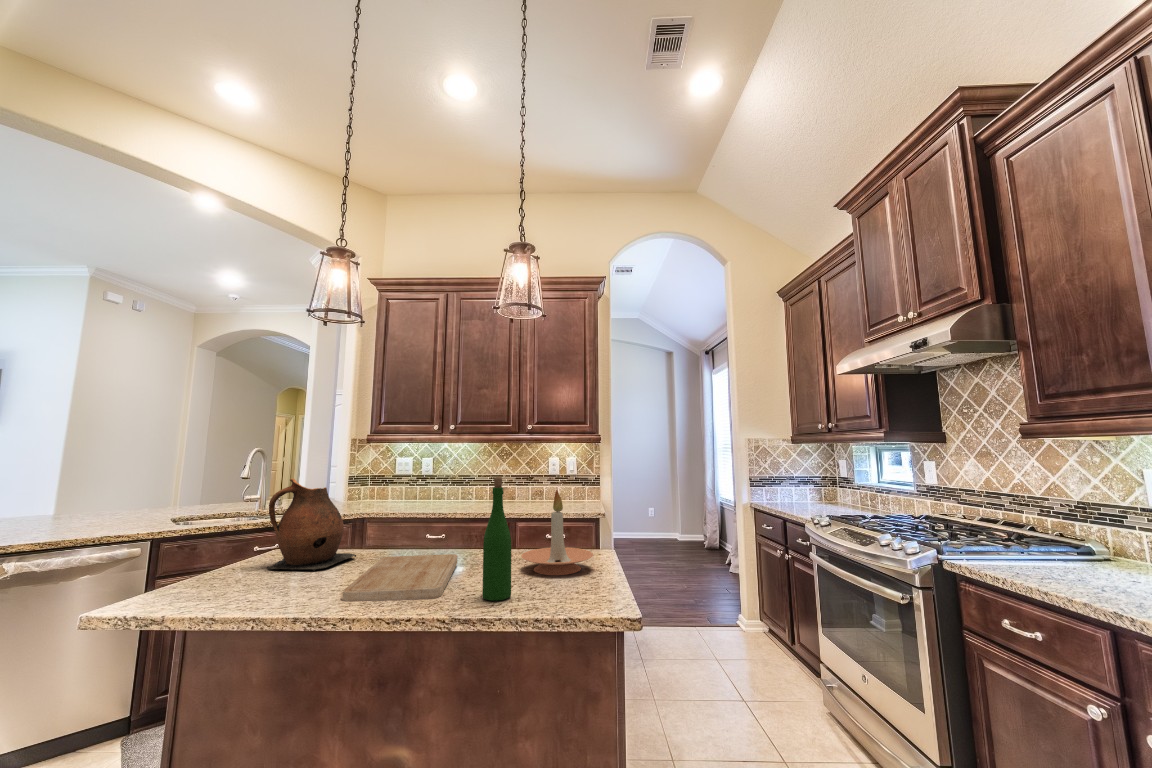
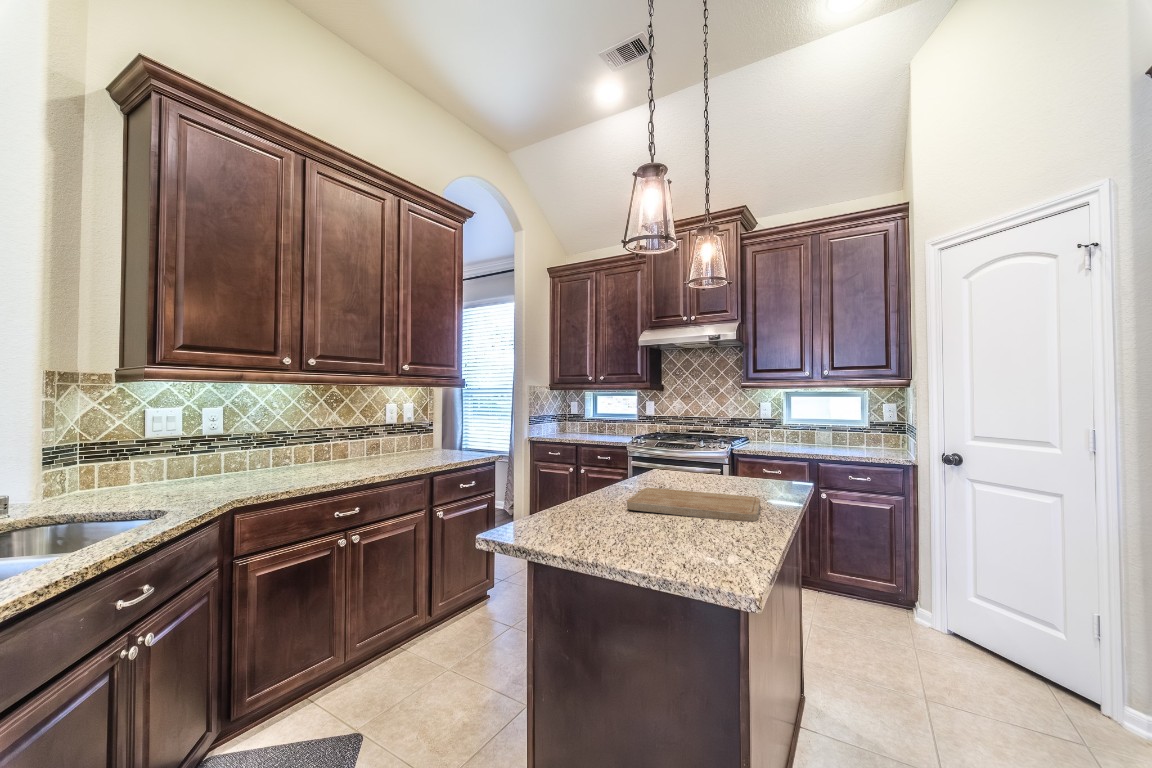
wine bottle: present [482,477,511,601] -> none [754,413,776,498]
ceramic pitcher: present [267,479,356,571] -> none [530,430,624,541]
candle holder: present [521,490,593,575] -> none [662,425,718,487]

